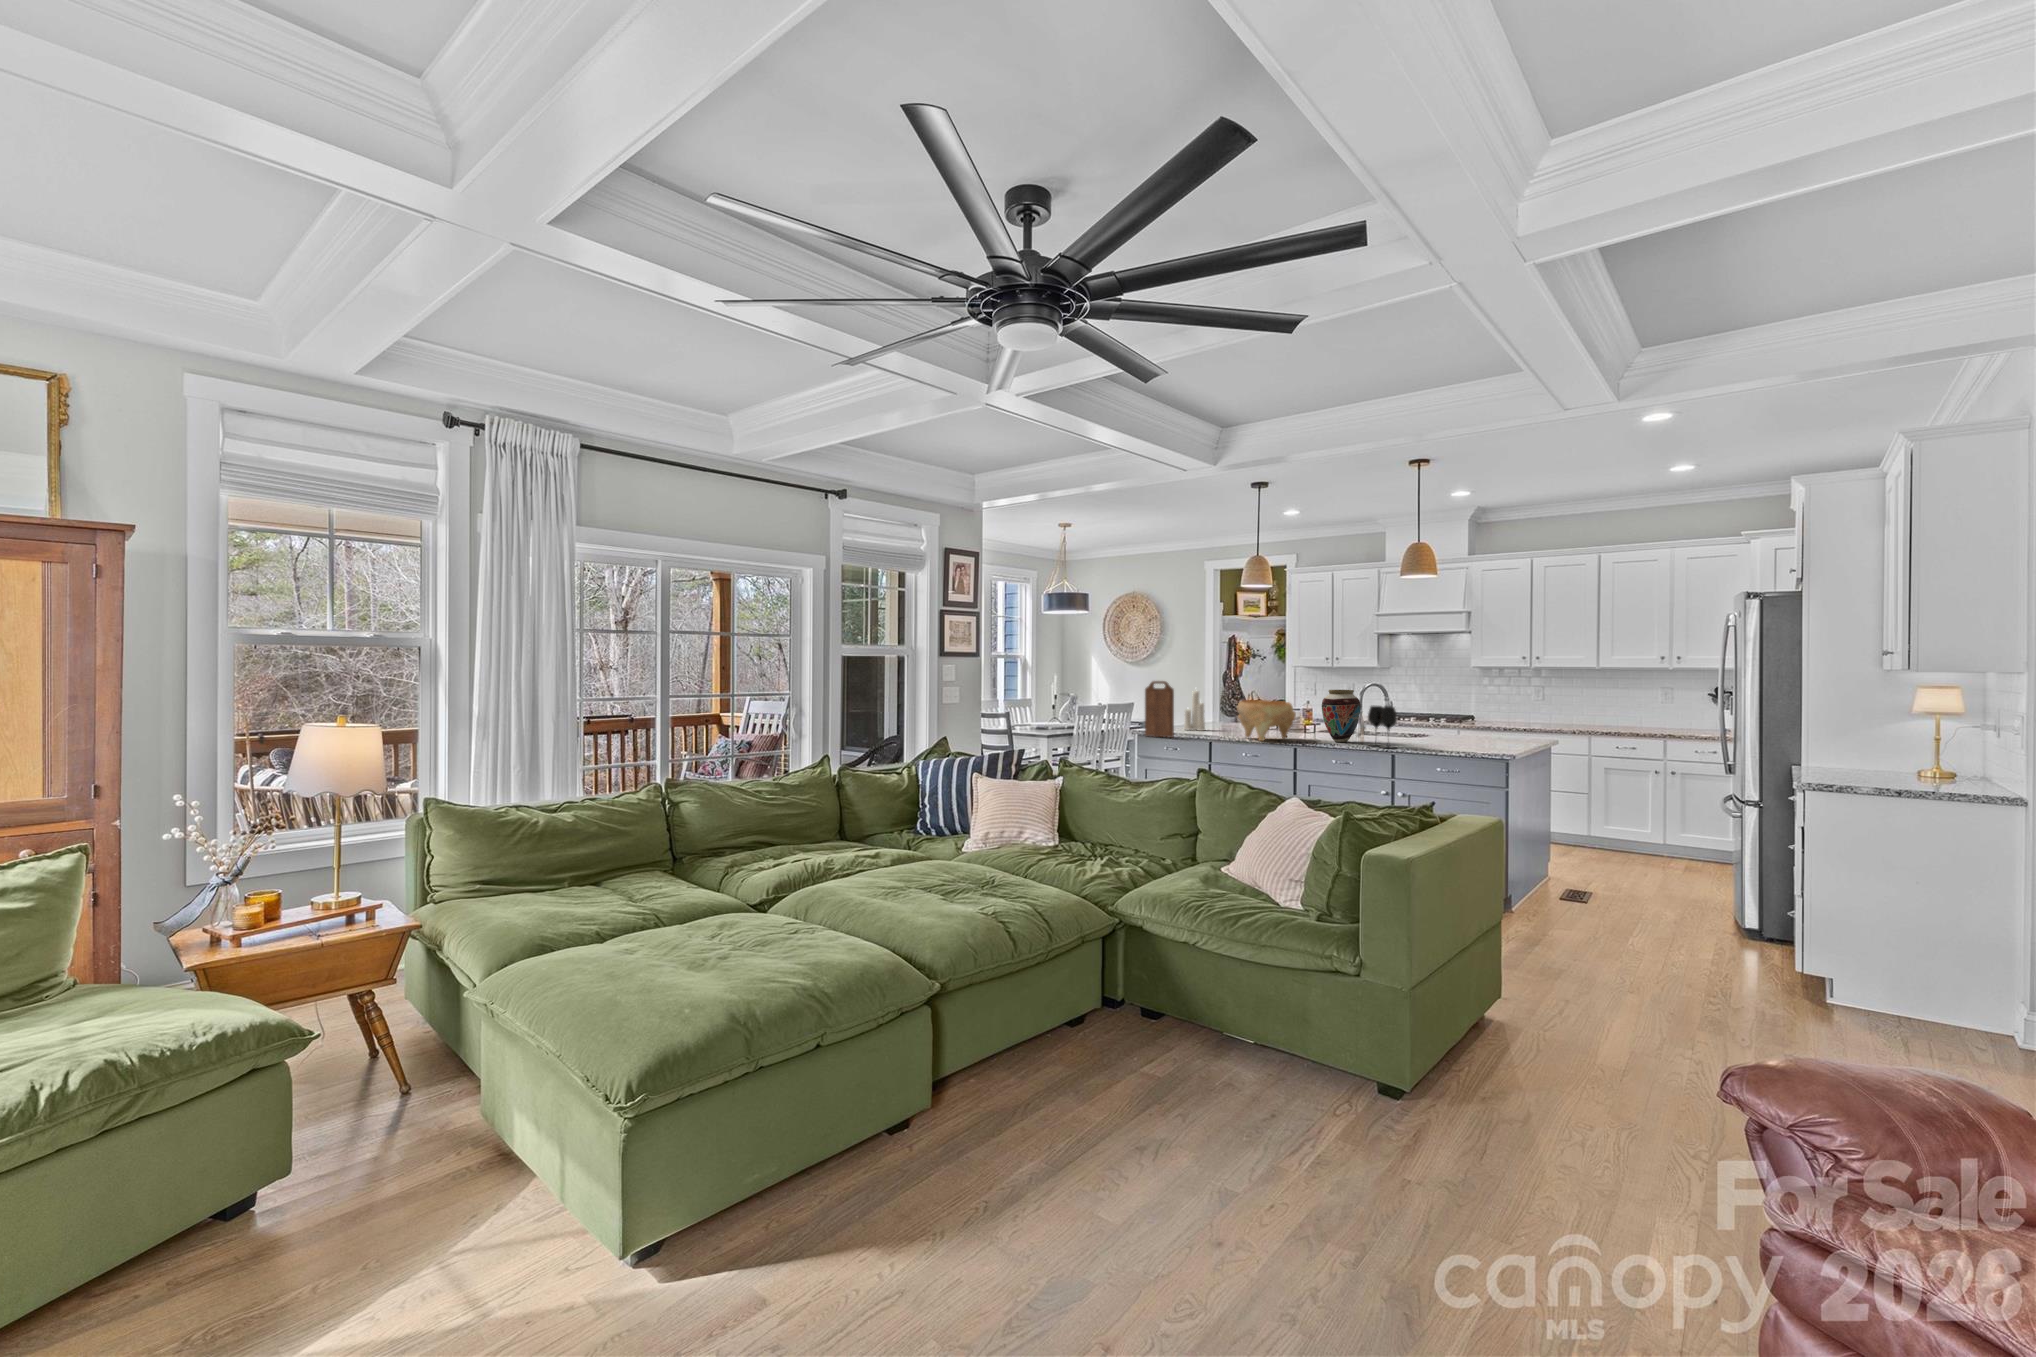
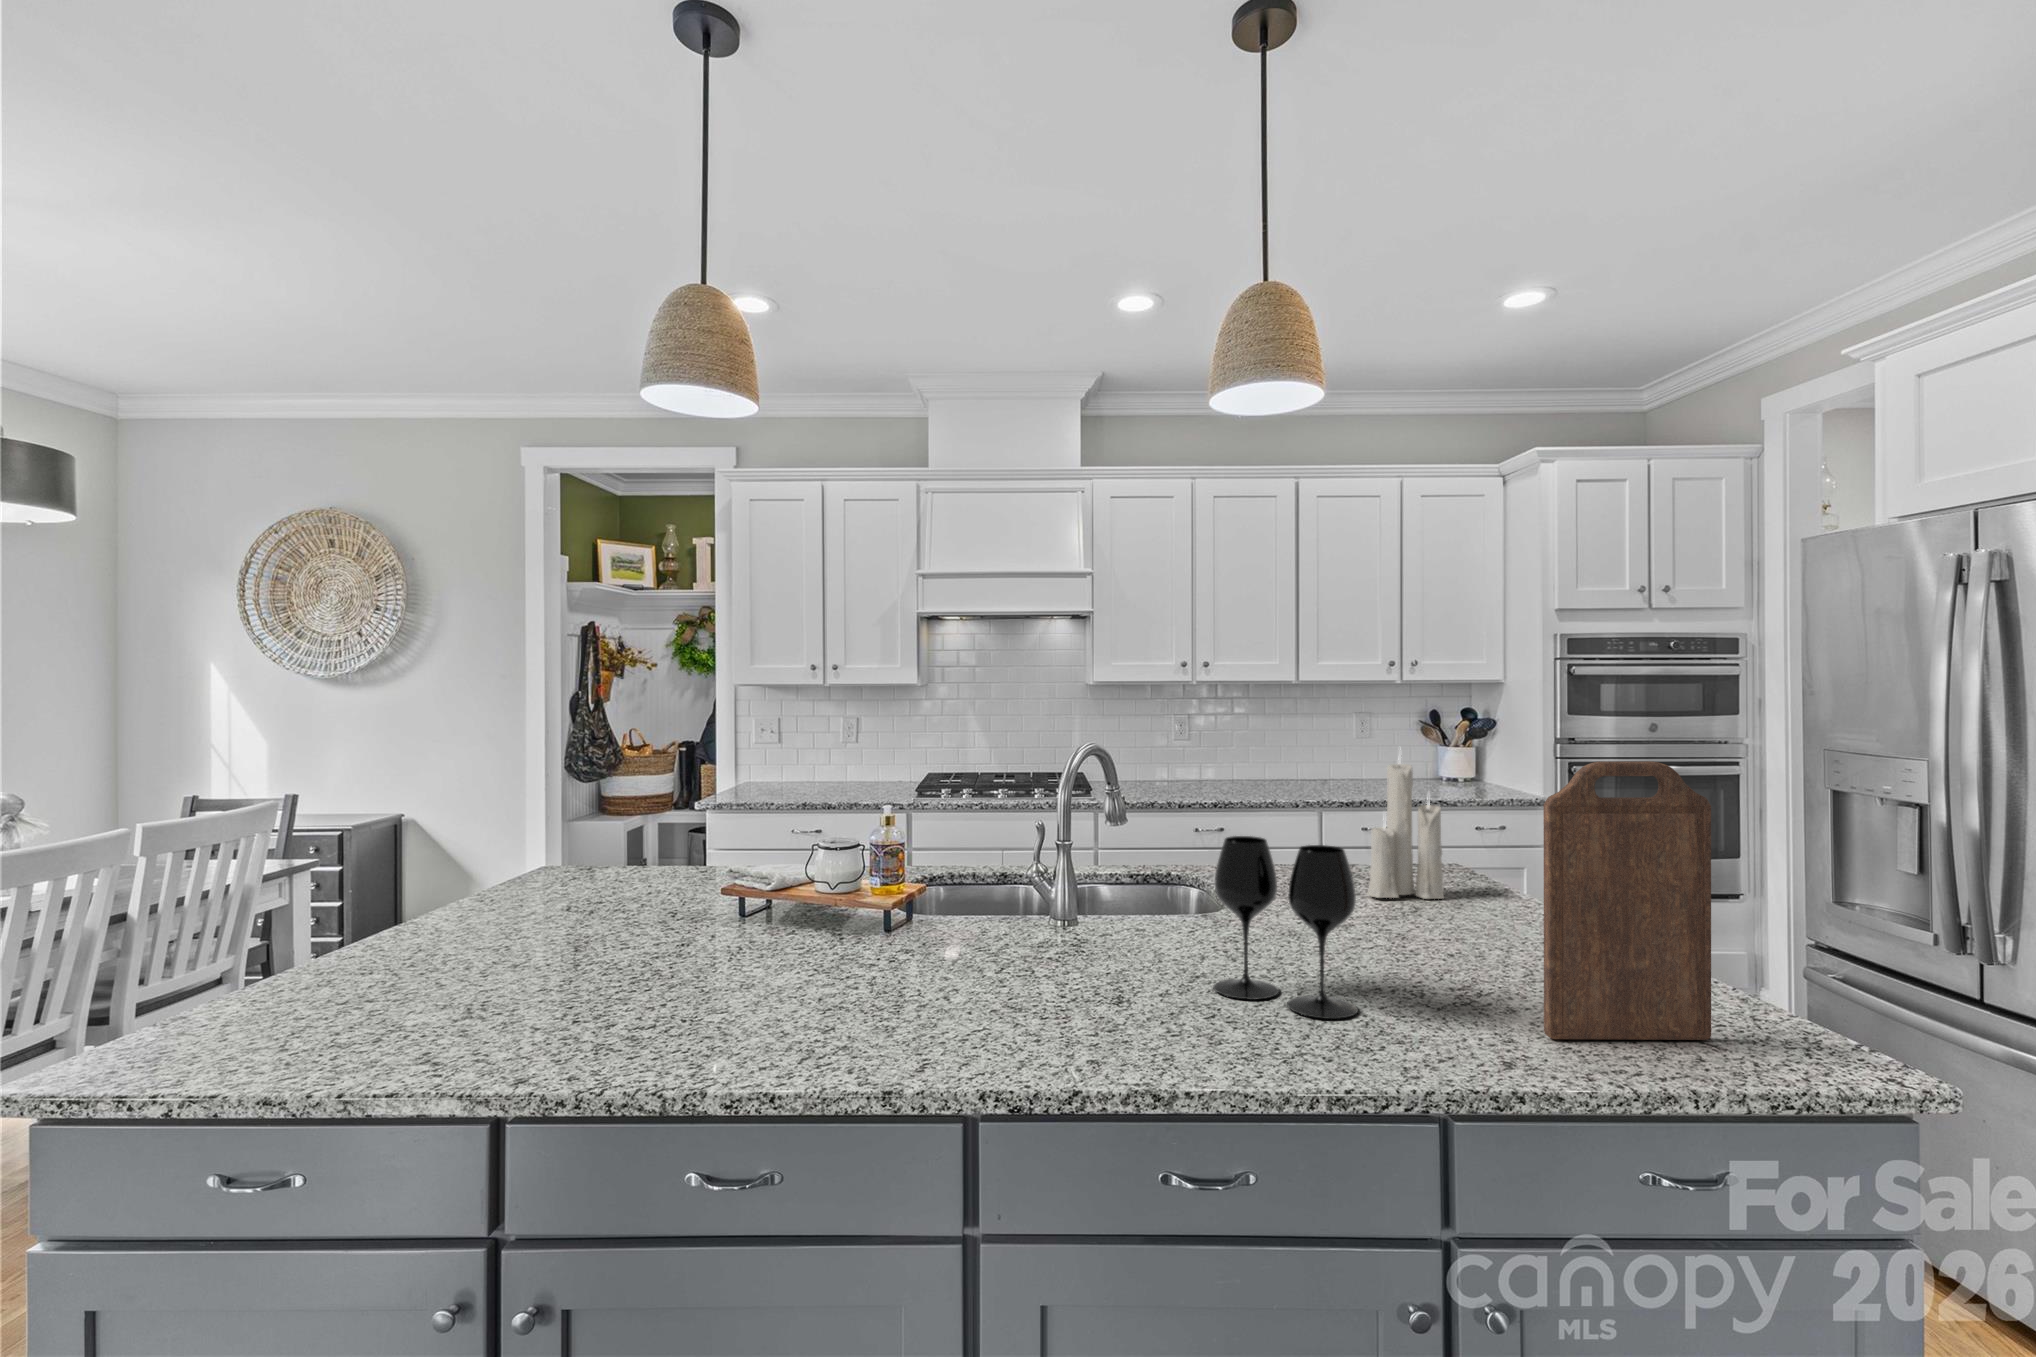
cutting board: present [1145,681,1174,737] -> present [1544,761,1711,1040]
vase: present [1322,690,1361,742] -> none [1013,772,1149,972]
candle: present [1184,691,1205,731] -> present [1367,754,1444,899]
decorative bowl: present [1238,700,1296,741] -> none [686,821,911,1018]

